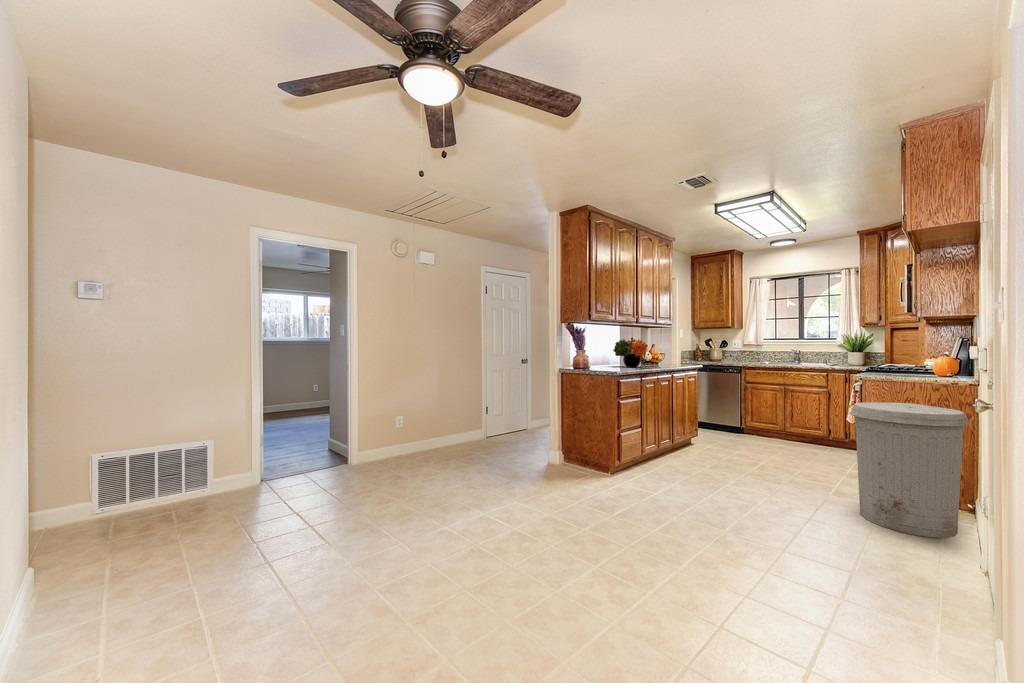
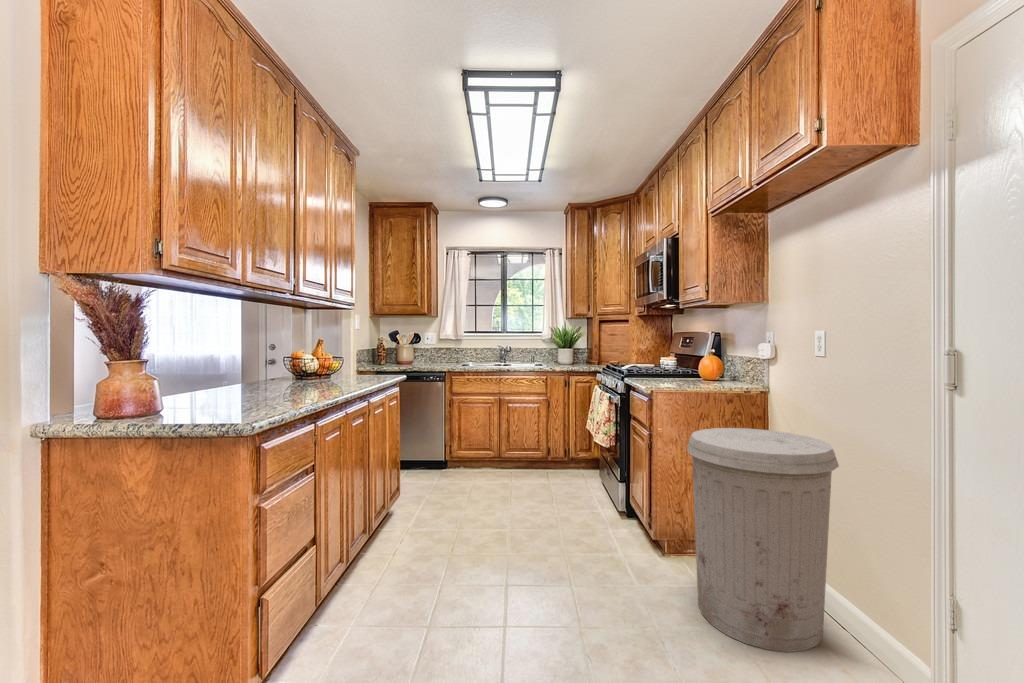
flower arrangement: present [613,338,648,367] -> none [237,326,323,393]

